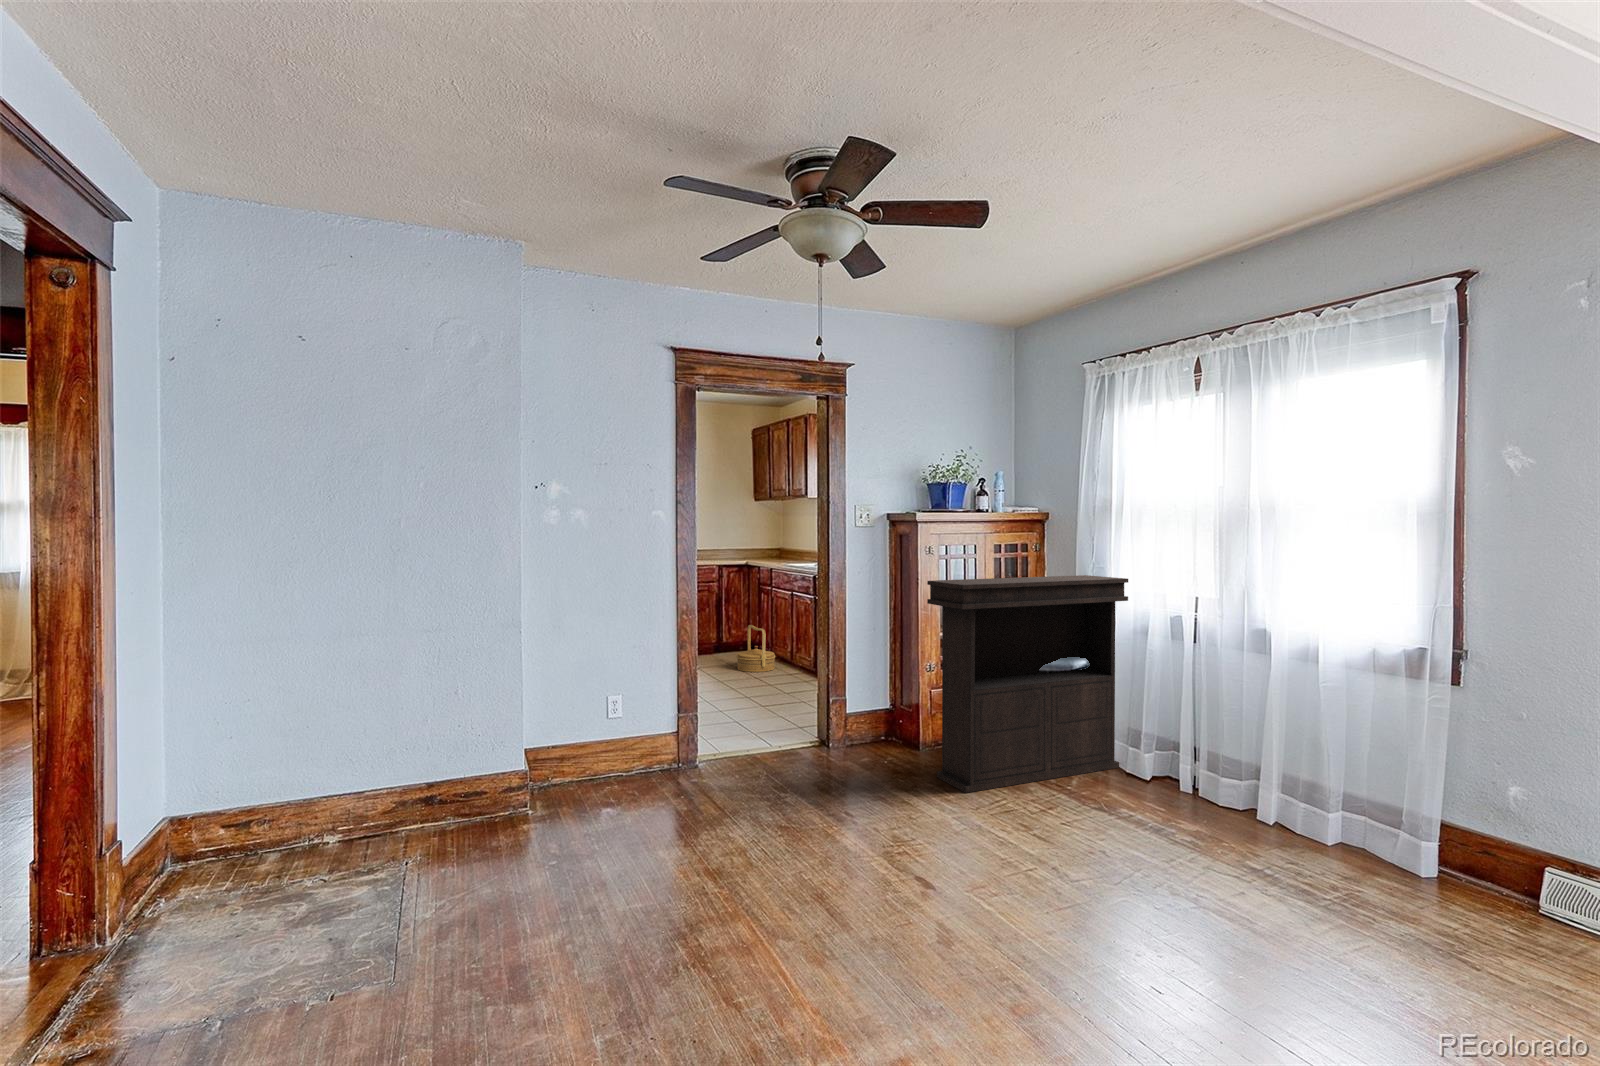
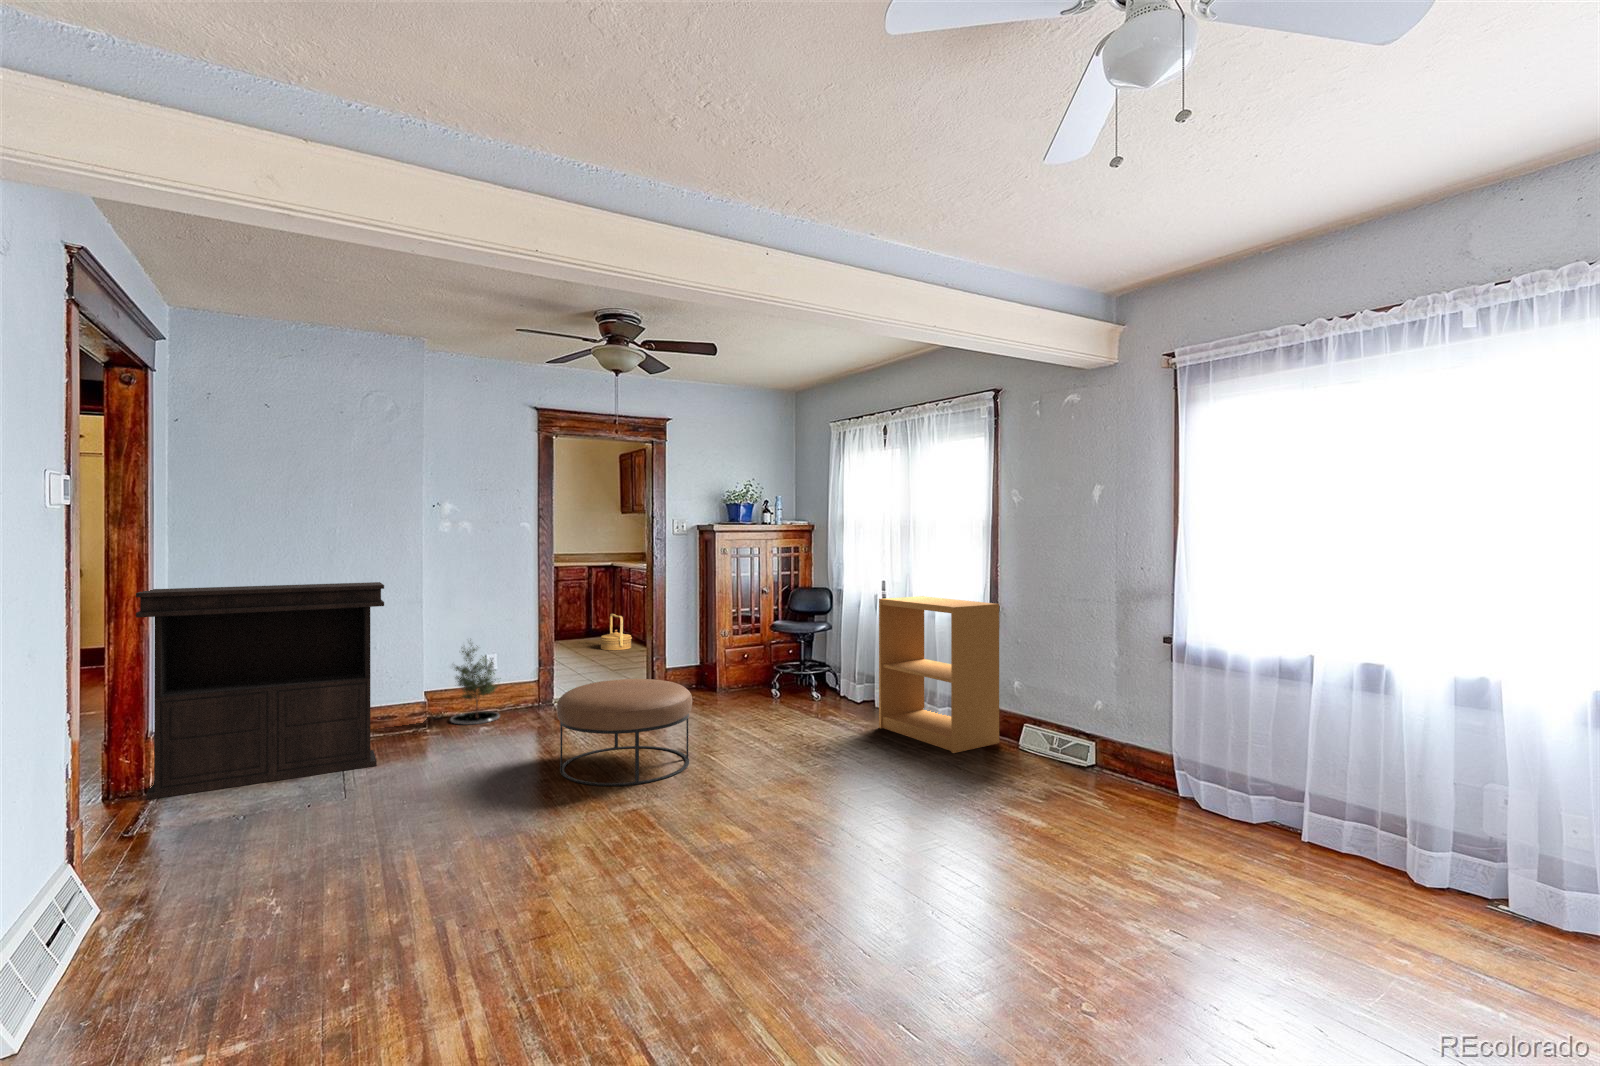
console table: present [927,575,1128,793] -> present [136,582,384,799]
bookshelf: none [1223,626,1480,917] -> present [879,596,999,753]
potted tree: none [558,676,631,802] -> present [451,645,501,725]
ottoman: none [734,761,957,976] -> present [557,679,692,786]

